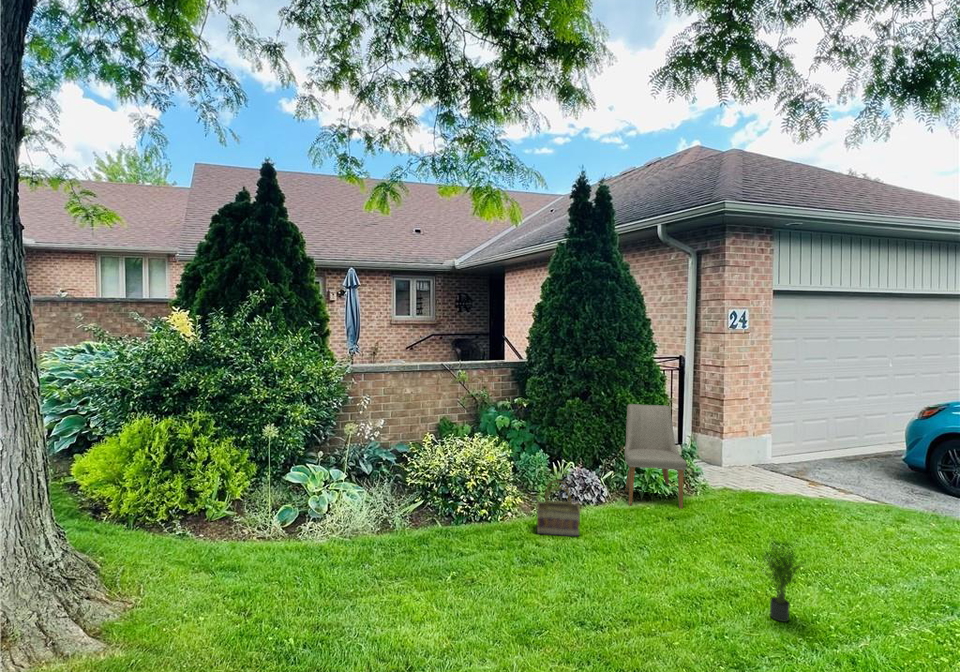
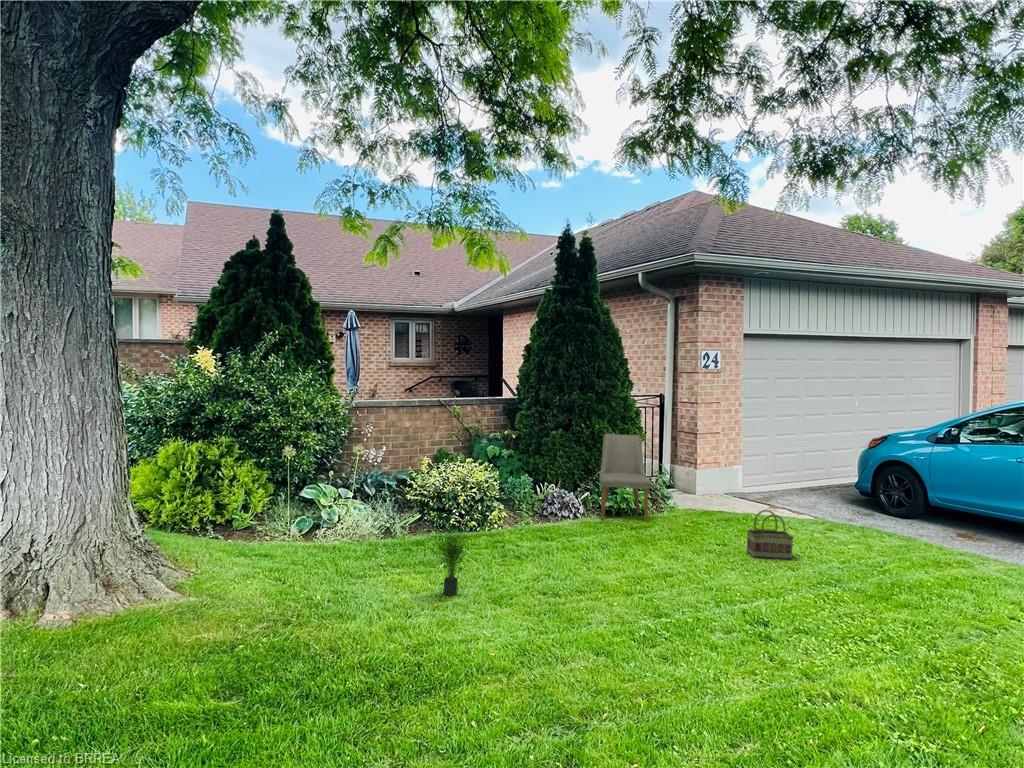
basket: present [537,481,580,536] -> present [747,510,793,559]
potted plant: present [756,540,803,622] -> present [436,530,466,595]

